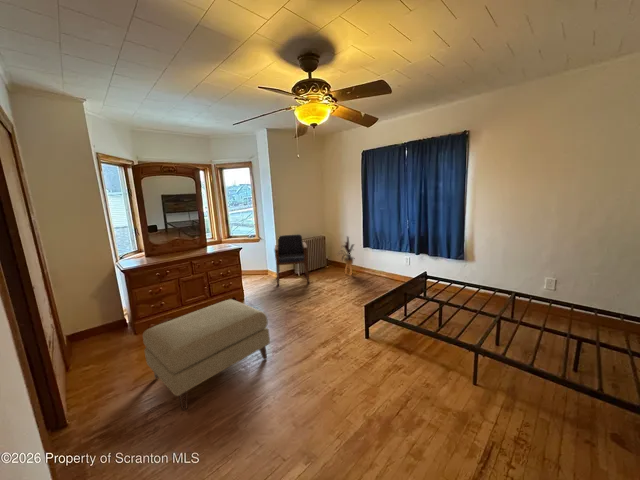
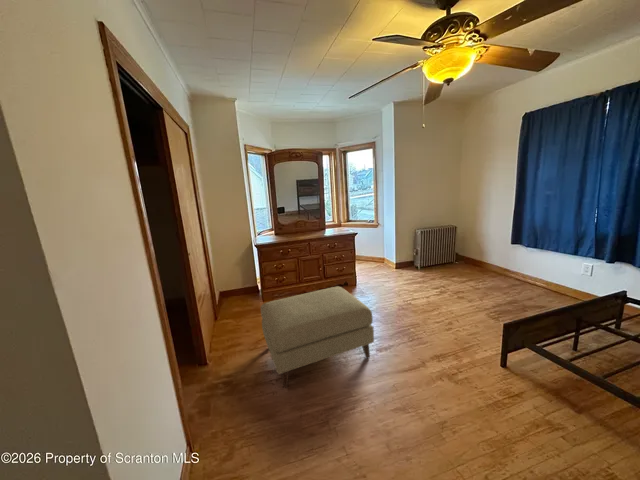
armchair: present [274,234,309,285] -> none [393,222,432,277]
house plant: present [342,237,355,273] -> none [468,227,498,276]

